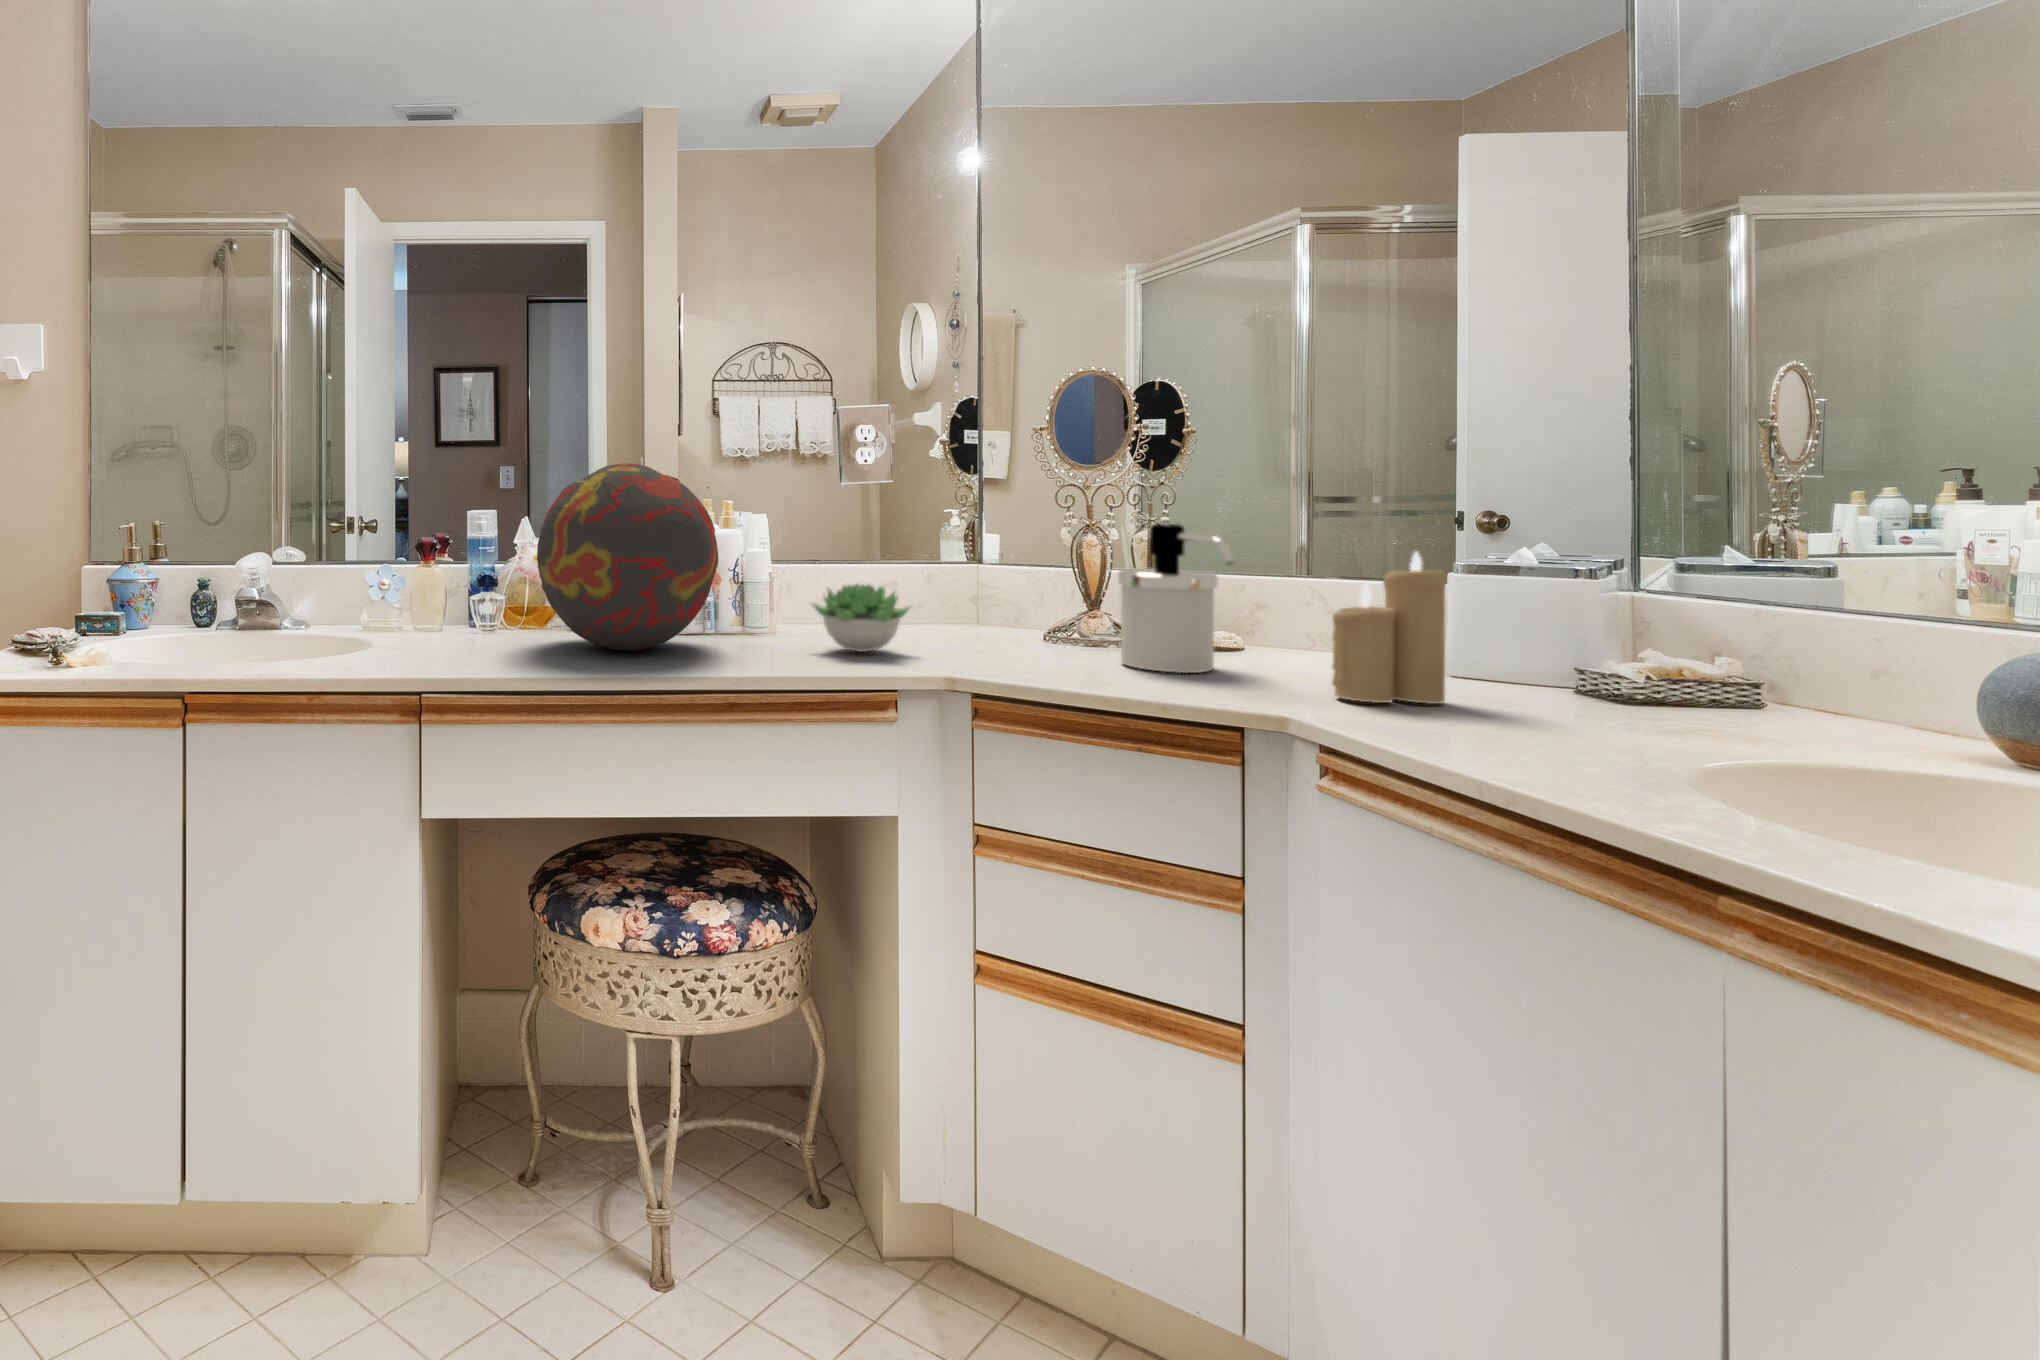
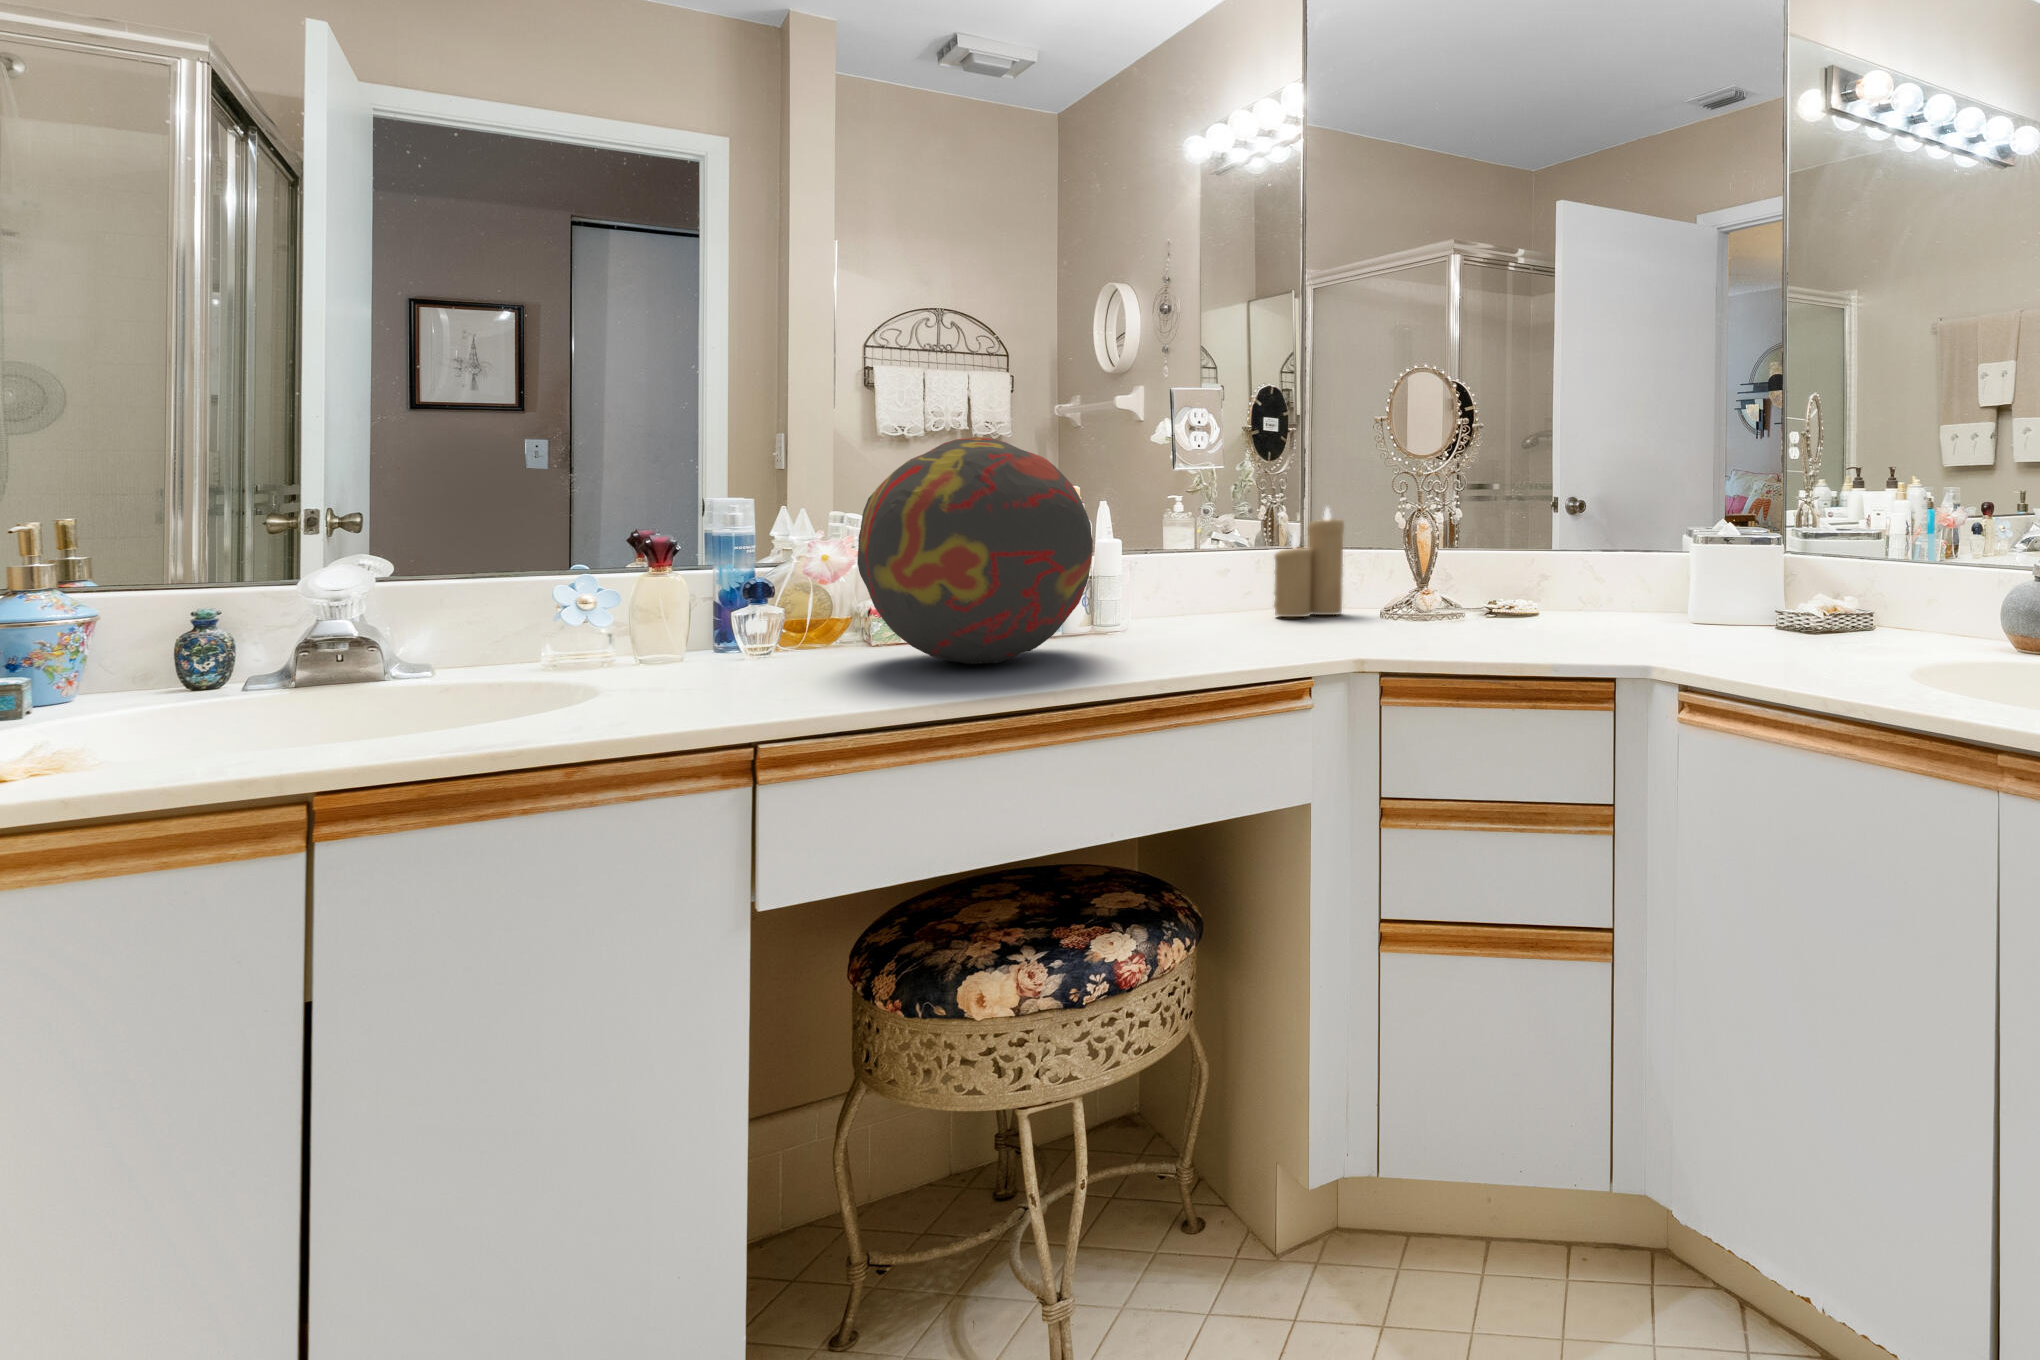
soap dispenser: present [1118,524,1234,673] -> none [1472,502,1576,636]
candle: present [1332,552,1447,704] -> present [1274,508,1344,617]
succulent plant: present [813,584,910,652] -> none [1189,569,1292,642]

